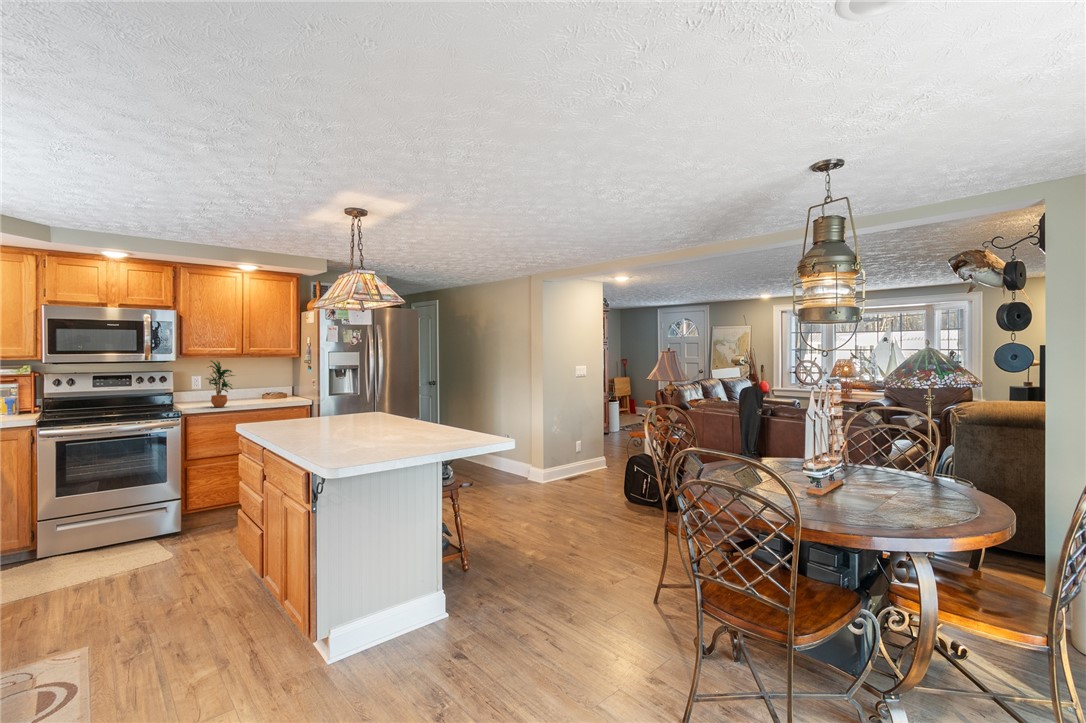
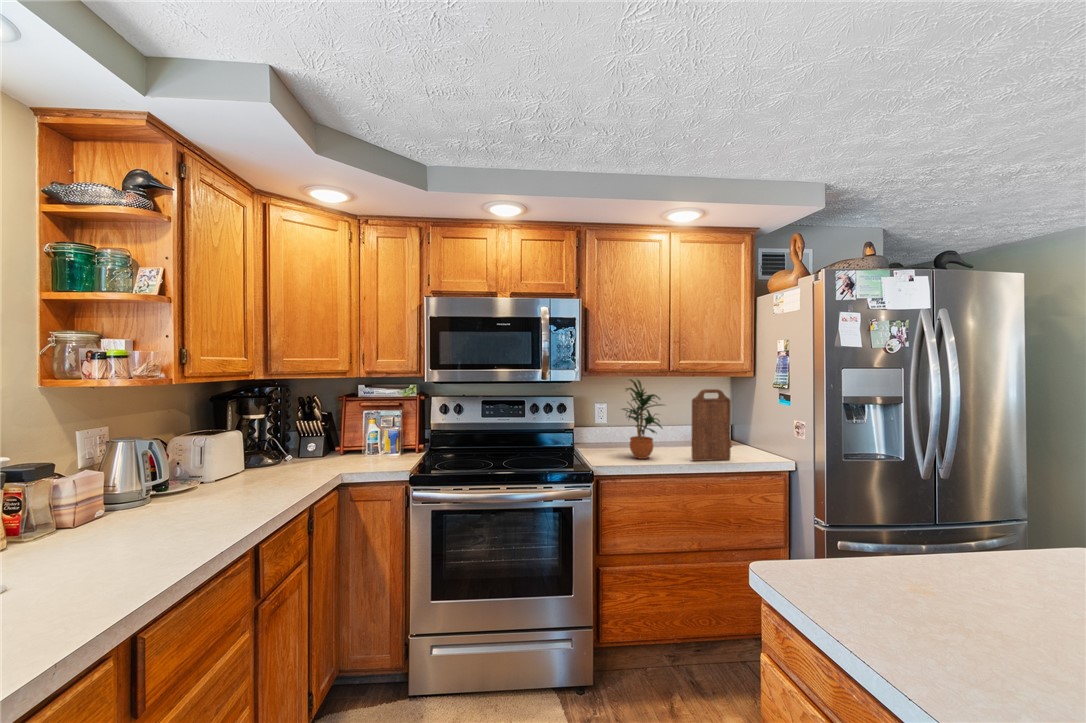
cutting board: none [251,366,277,406] -> present [692,389,731,461]

